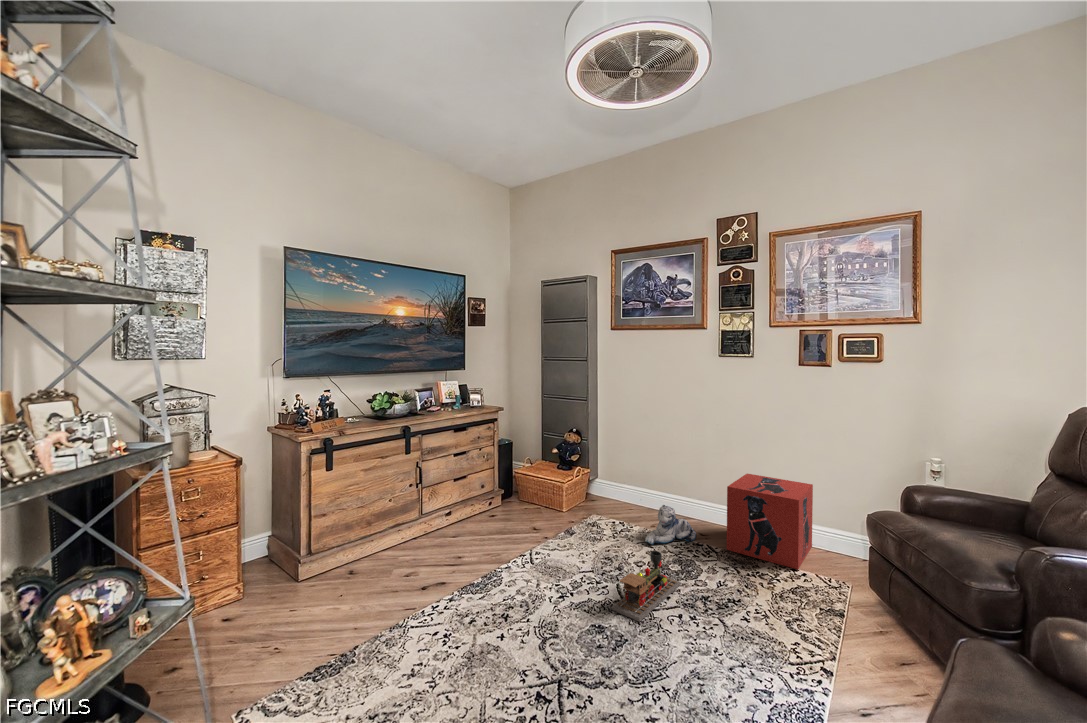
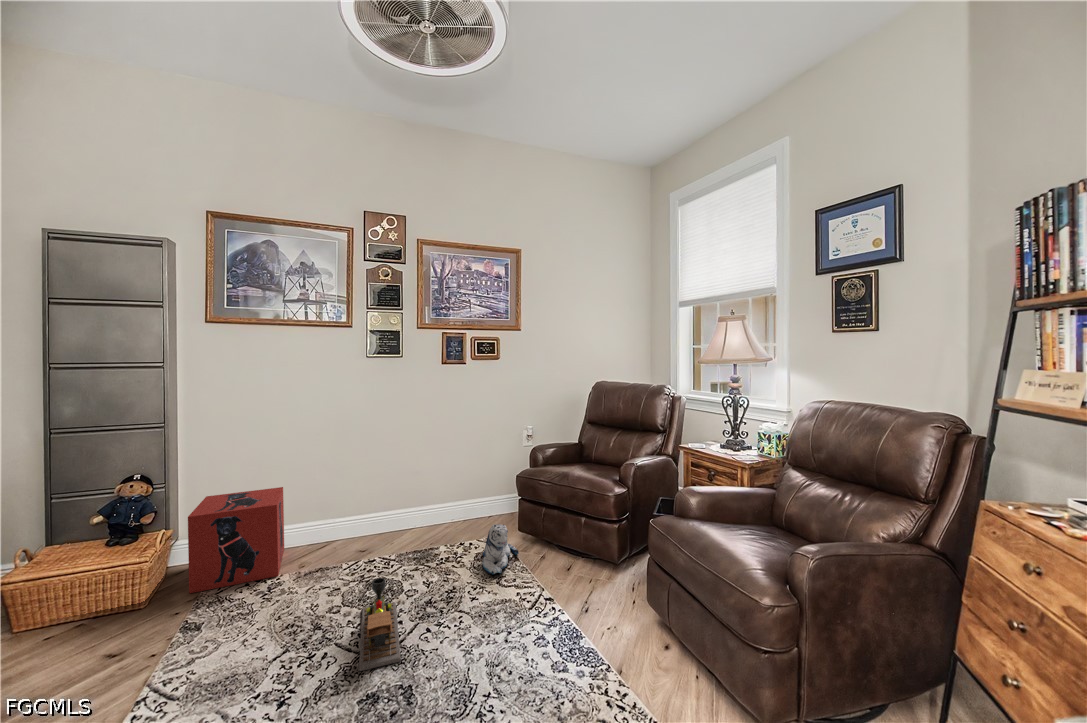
storage box: present [727,474,813,569] -> present [188,487,284,593]
plush toy: present [645,505,696,544] -> present [482,524,519,575]

